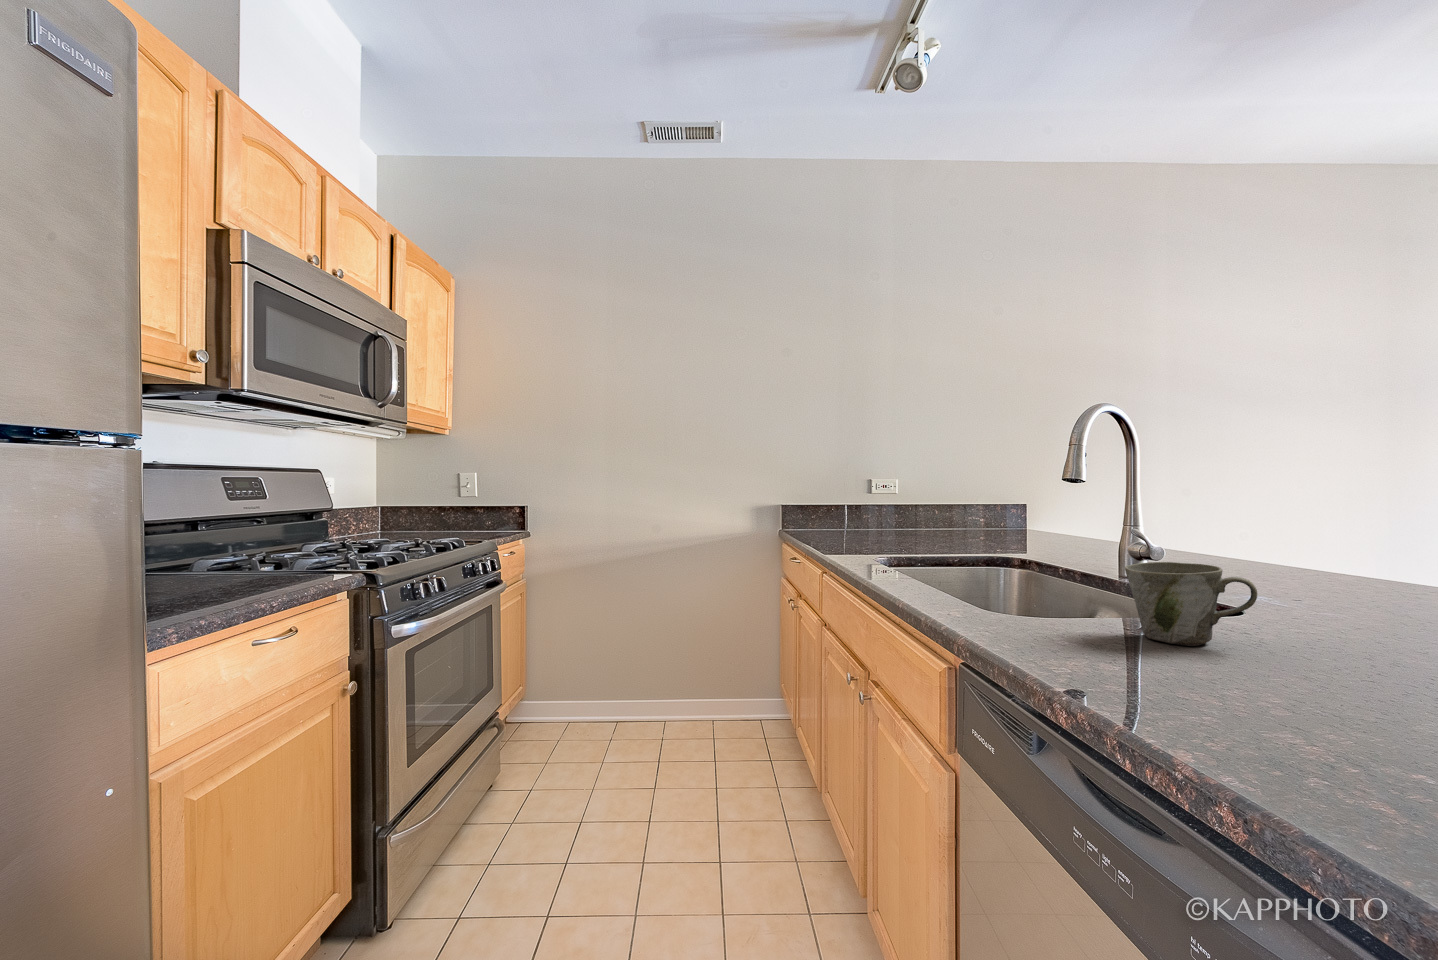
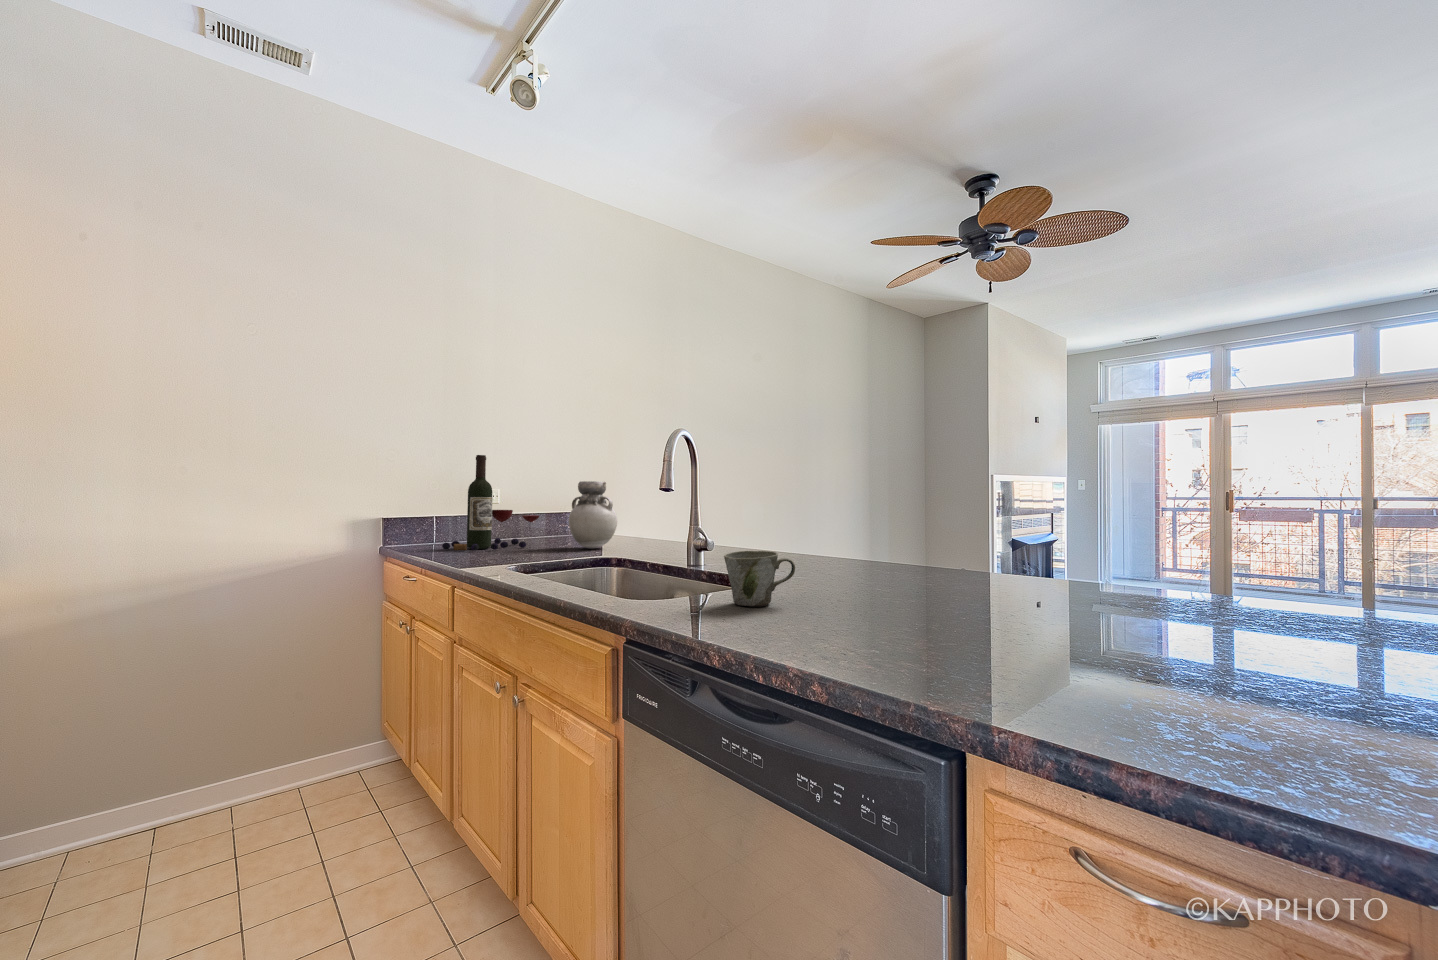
wine bottle: none [849,450,947,543] -> present [442,455,539,551]
vase: none [973,473,1032,547] -> present [569,481,617,549]

